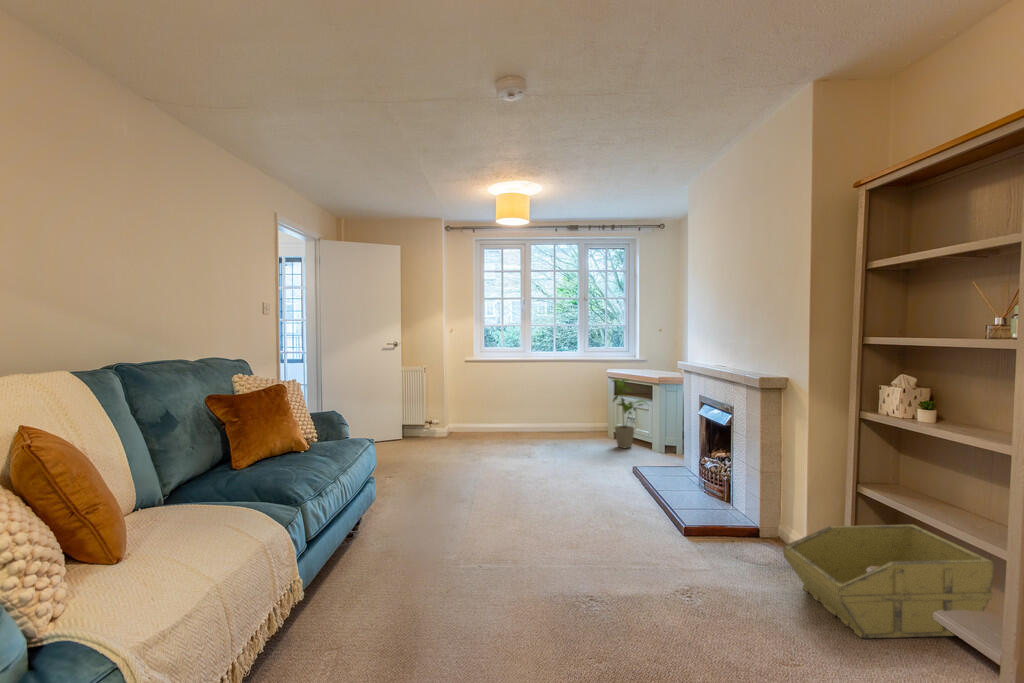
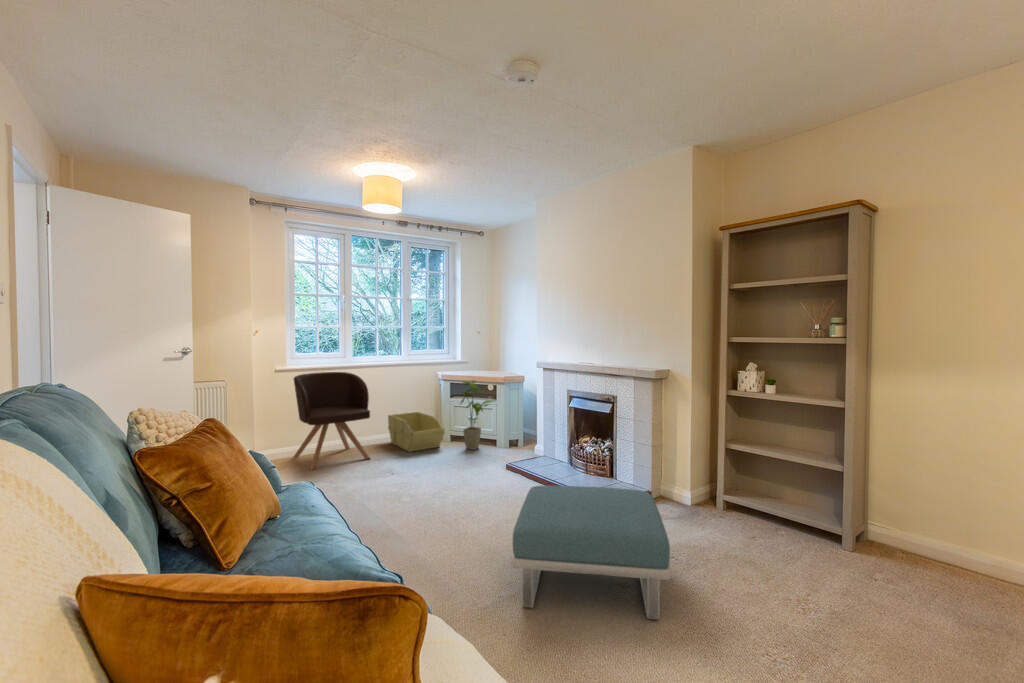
armchair: none [473,364,529,443] -> present [294,372,370,470]
footstool: none [477,486,676,650] -> present [512,486,671,619]
storage bin: present [783,524,994,638] -> present [388,412,444,452]

